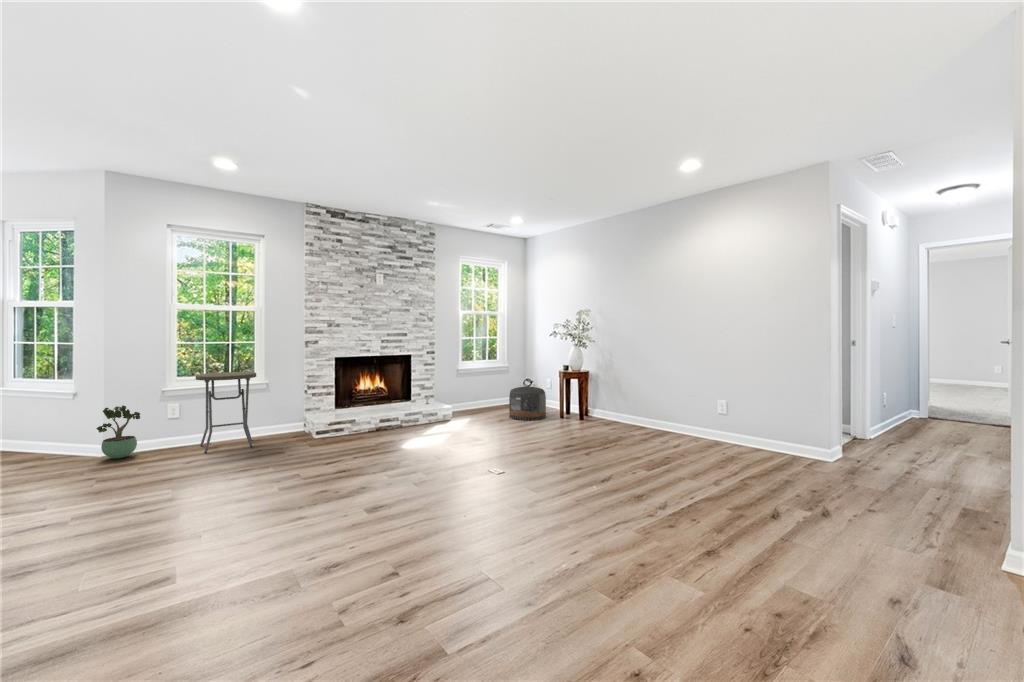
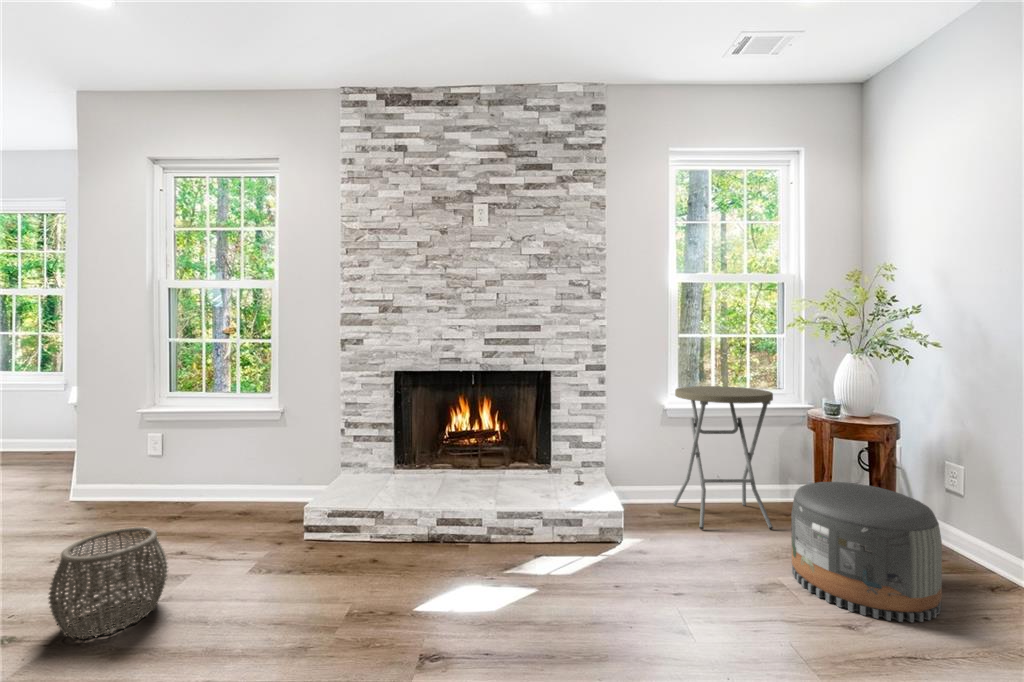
side table: present [196,372,256,453] -> present [673,386,773,529]
potted plant: present [96,405,140,459] -> none [33,438,90,519]
woven basket: none [261,425,304,464] -> present [48,527,168,639]

